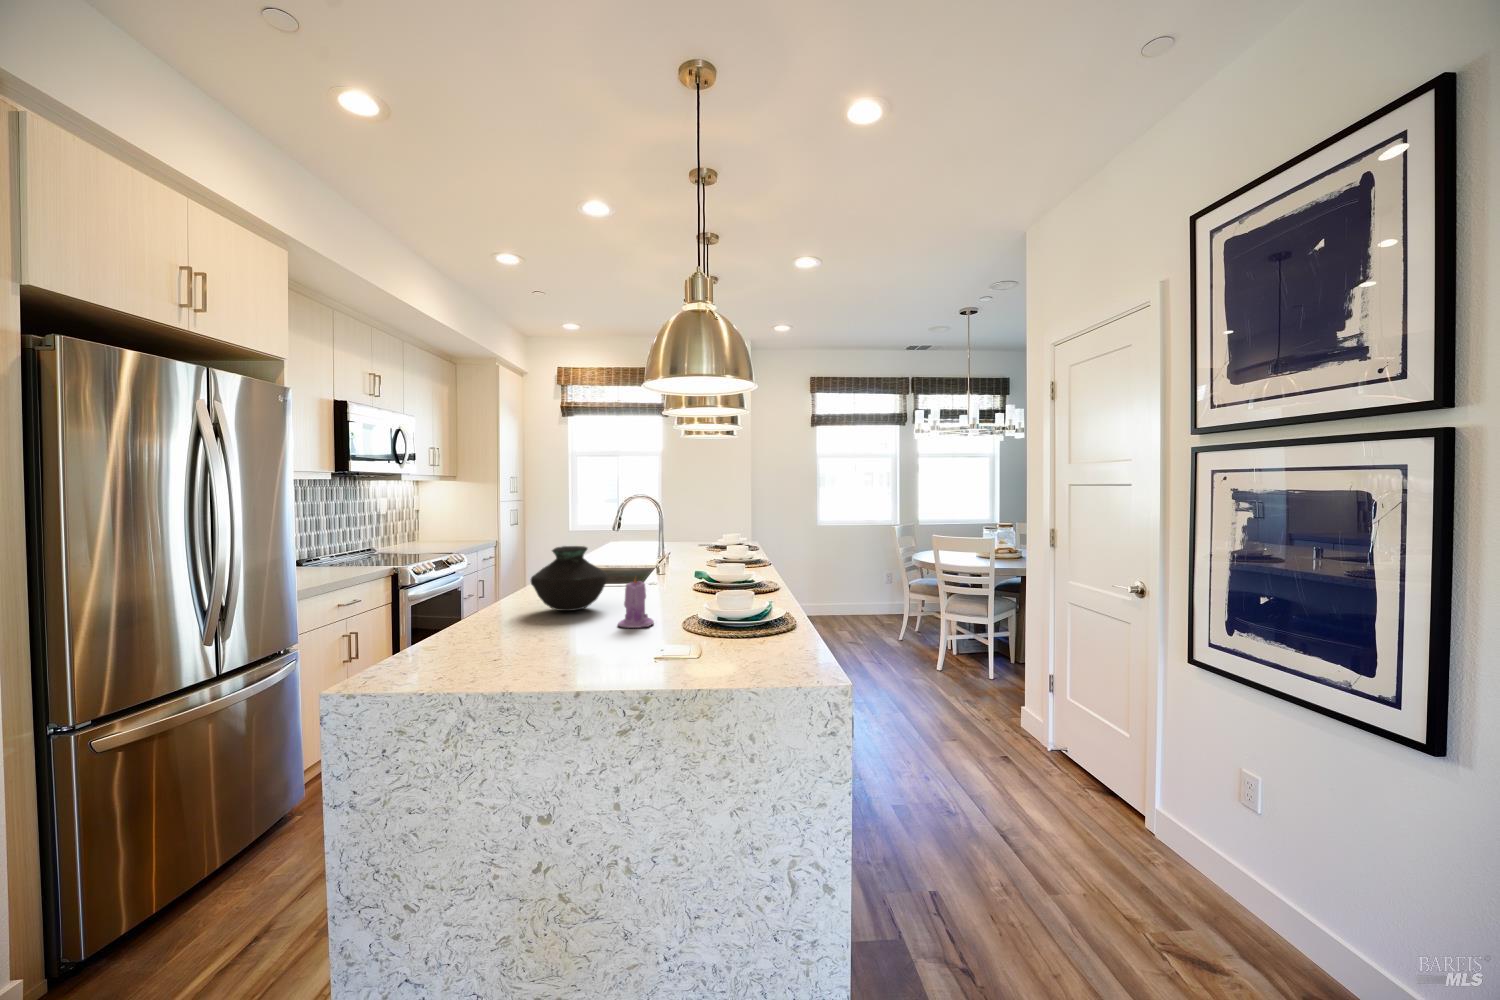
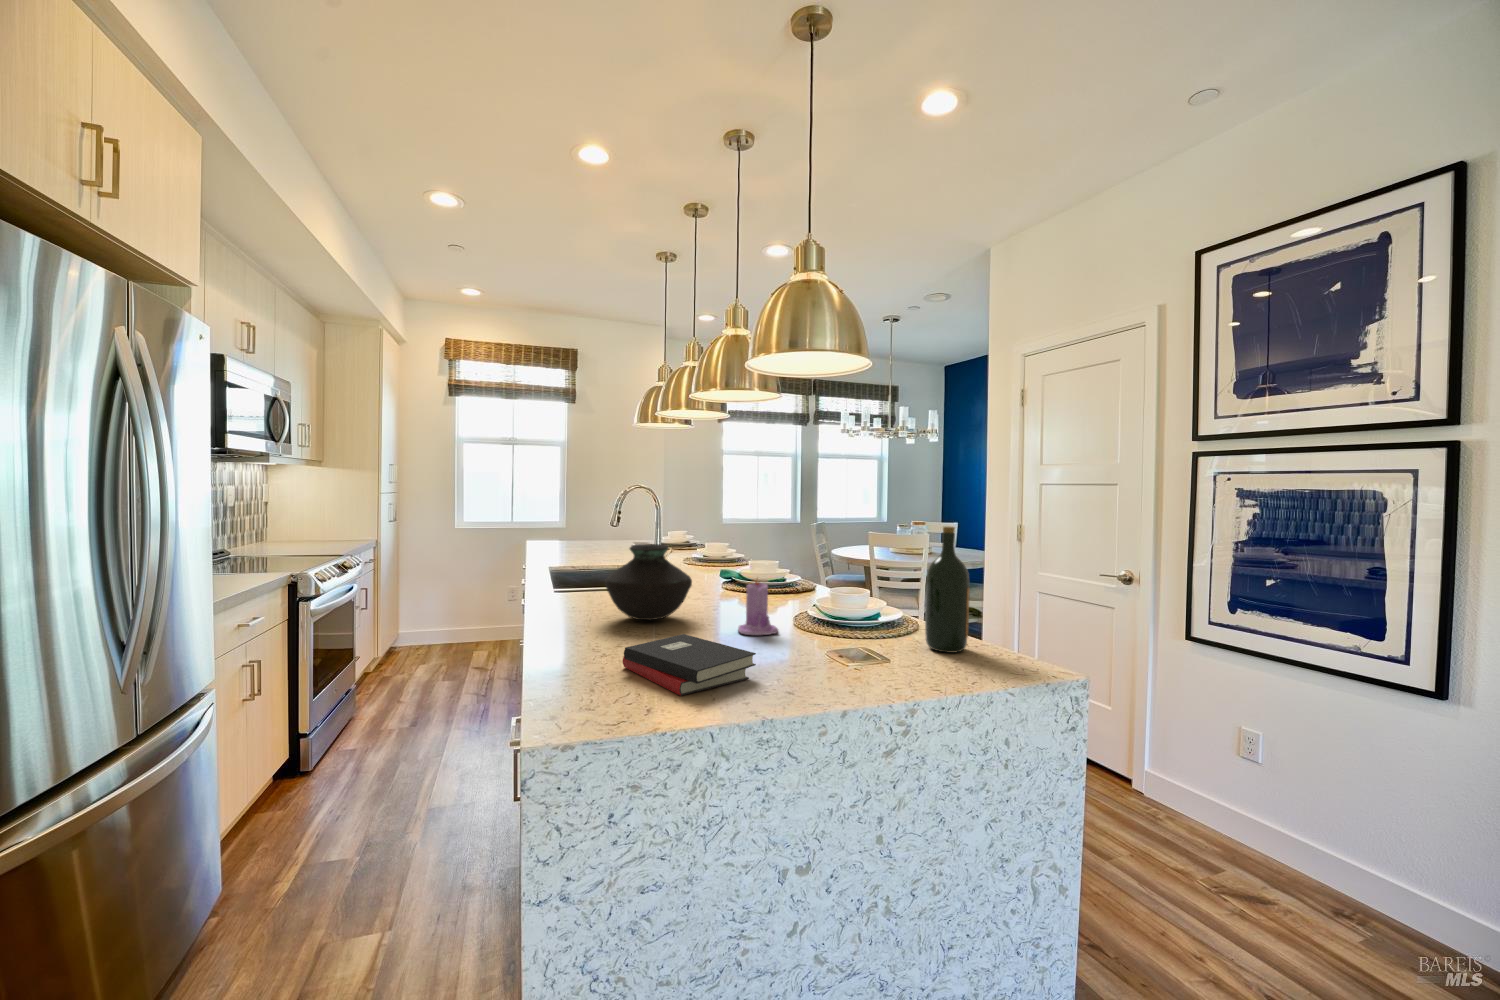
wine bottle: none [748,533,788,652] -> present [925,526,970,653]
hardback book: none [472,622,558,669] -> present [623,634,756,696]

